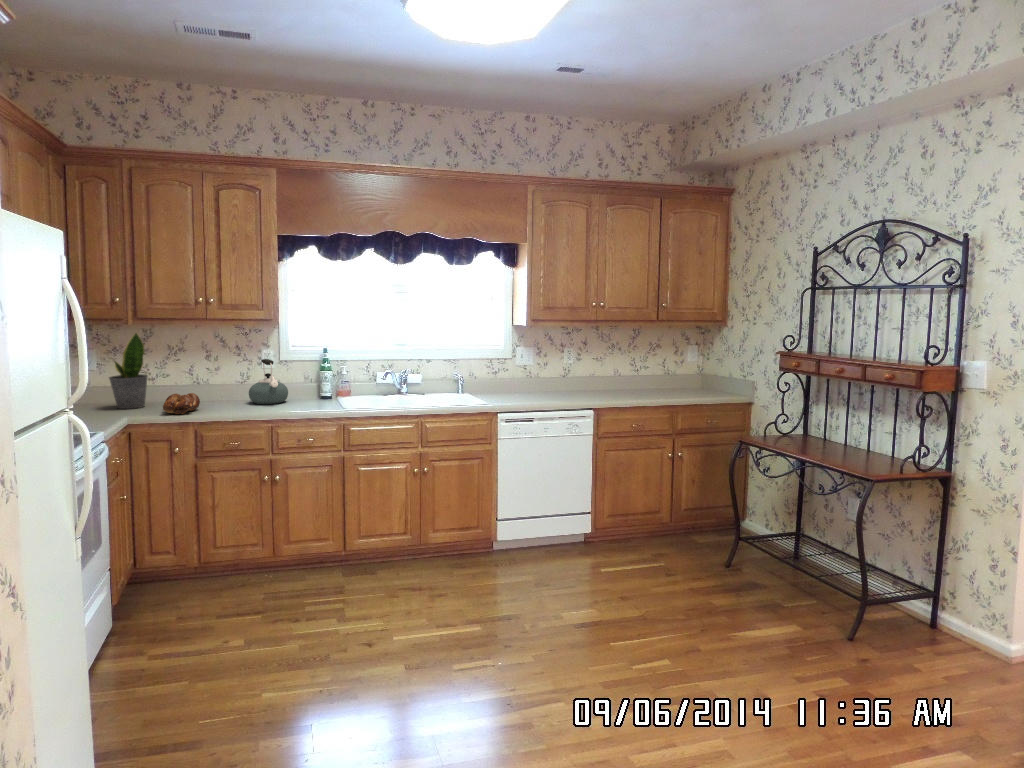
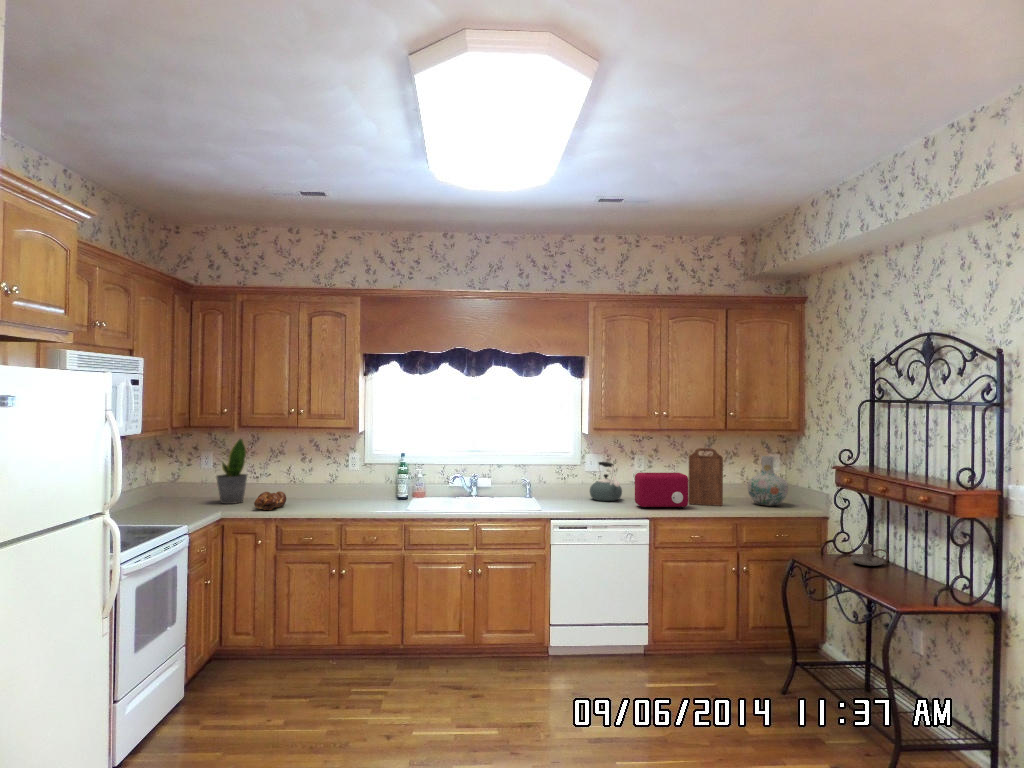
cutting board: none [629,339,664,395] -> present [689,448,723,506]
vase: none [684,346,723,395] -> present [747,456,788,506]
kettle: present [249,359,288,404] -> present [590,462,622,501]
toaster: none [578,364,633,400] -> present [635,473,688,509]
candle holder: none [792,426,827,446] -> present [851,544,889,566]

